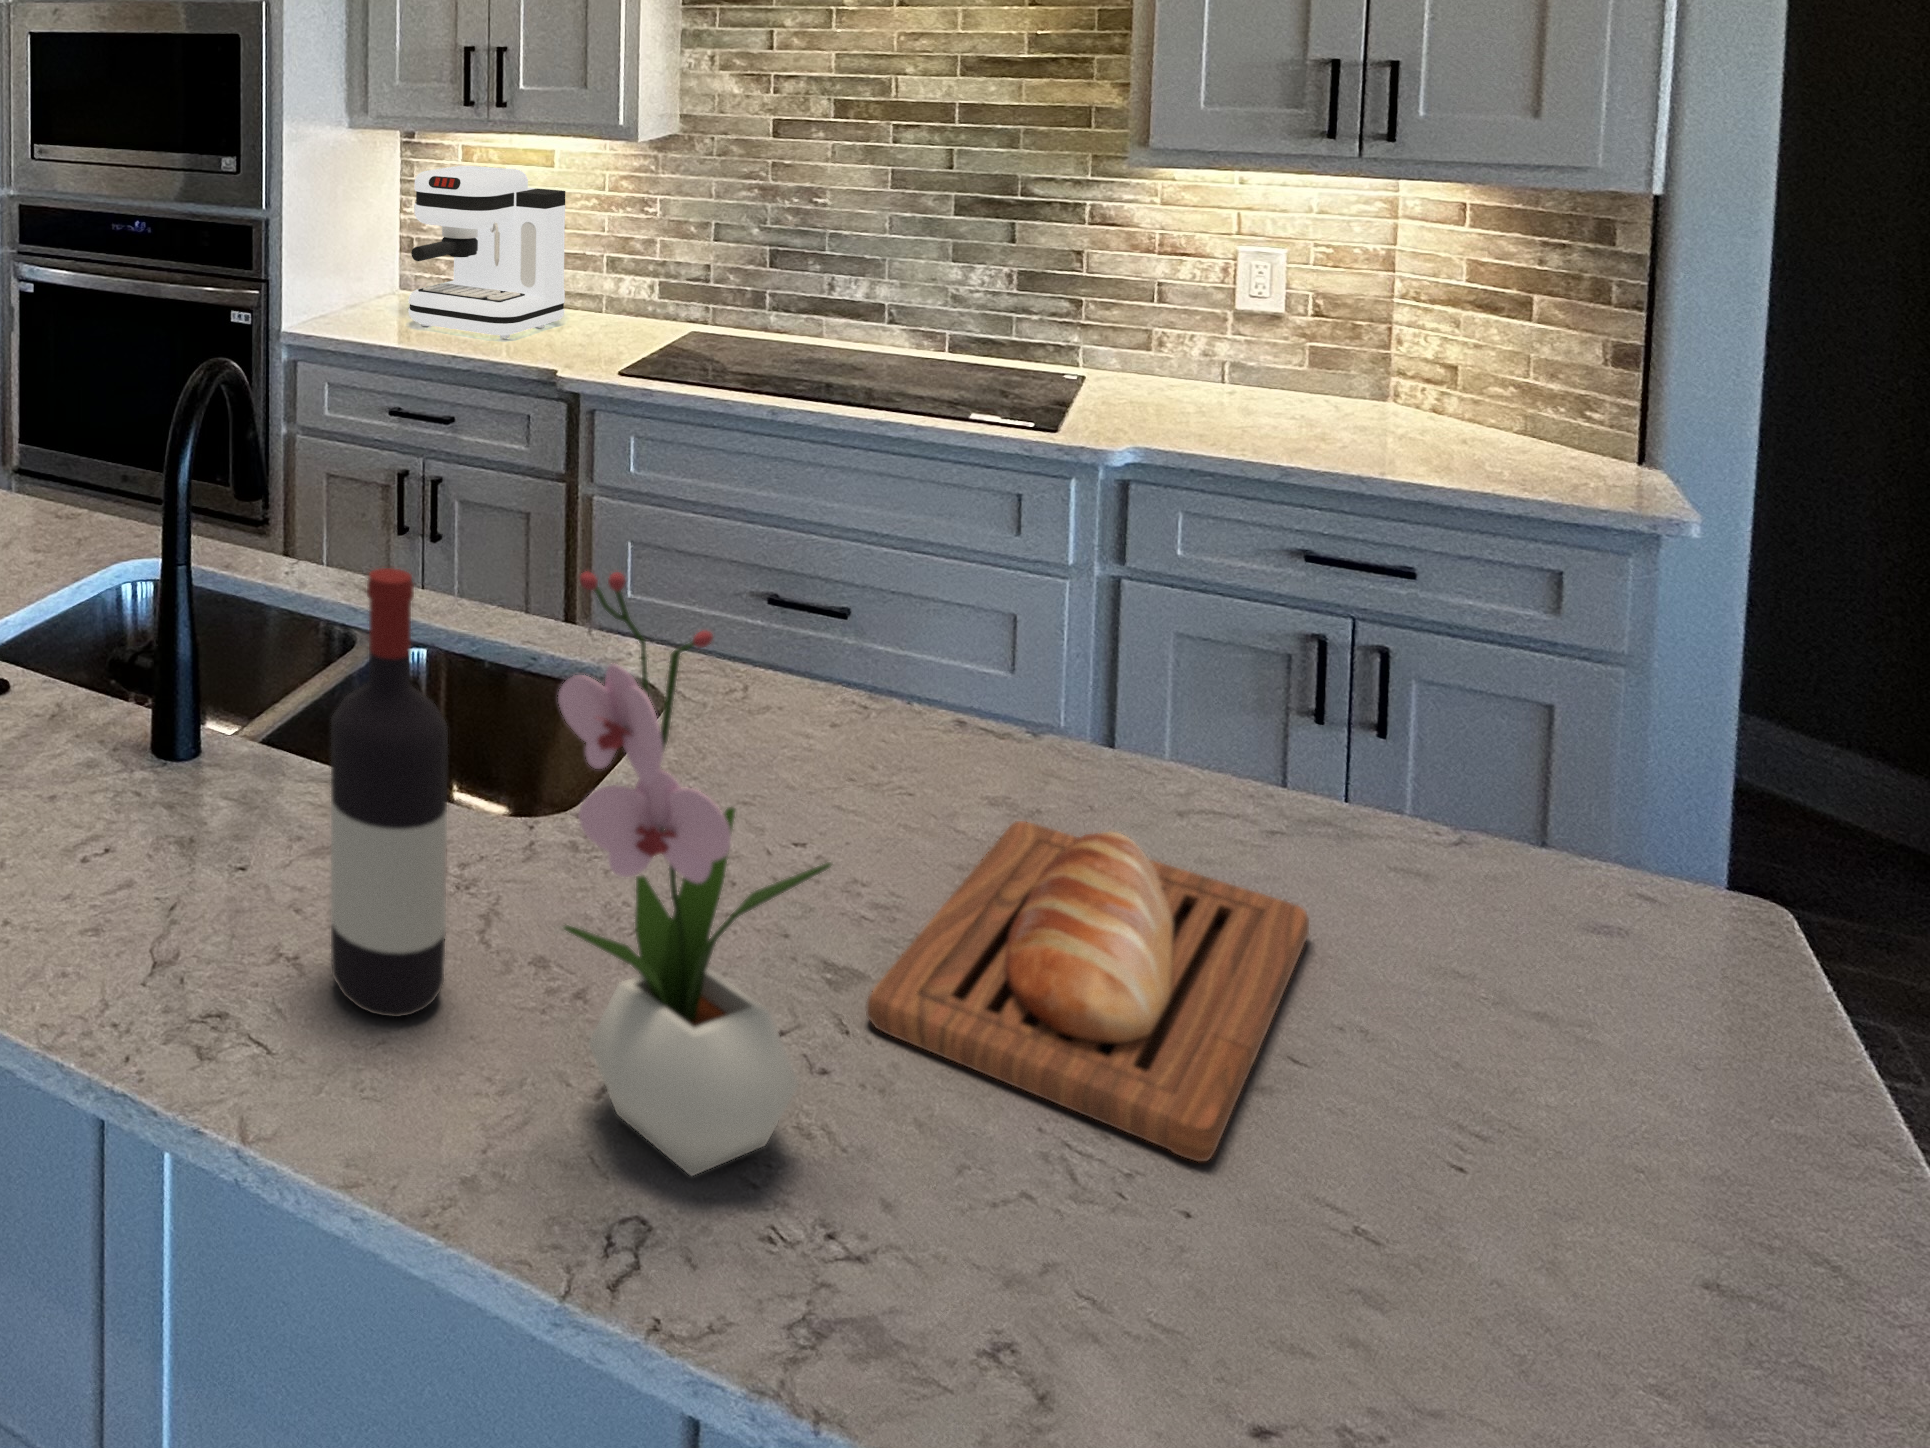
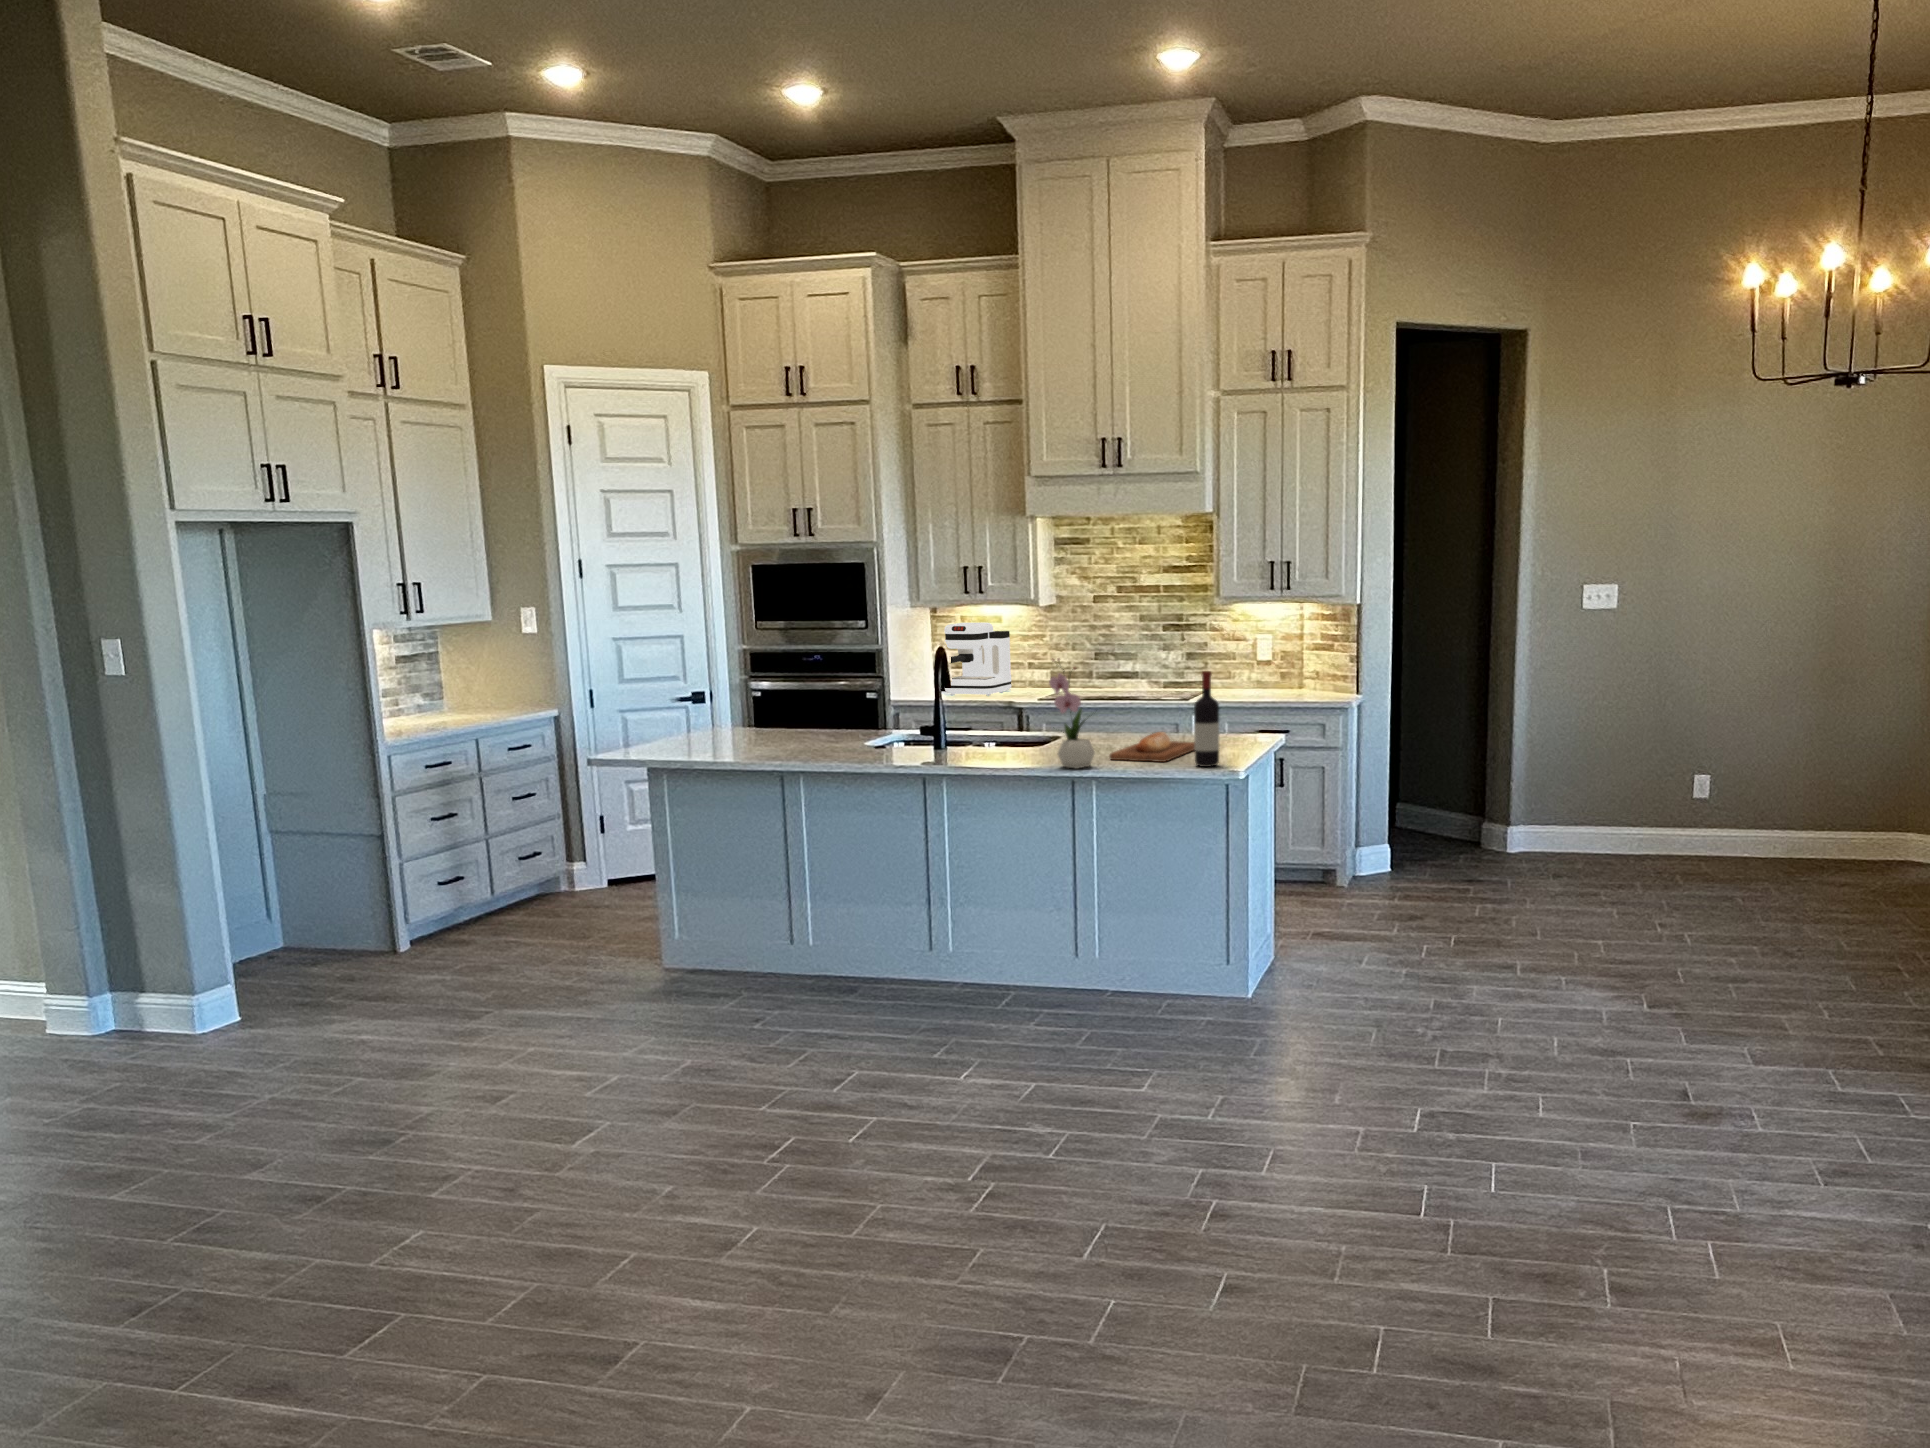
wine bottle: present [331,568,448,1017] -> present [1194,671,1219,767]

